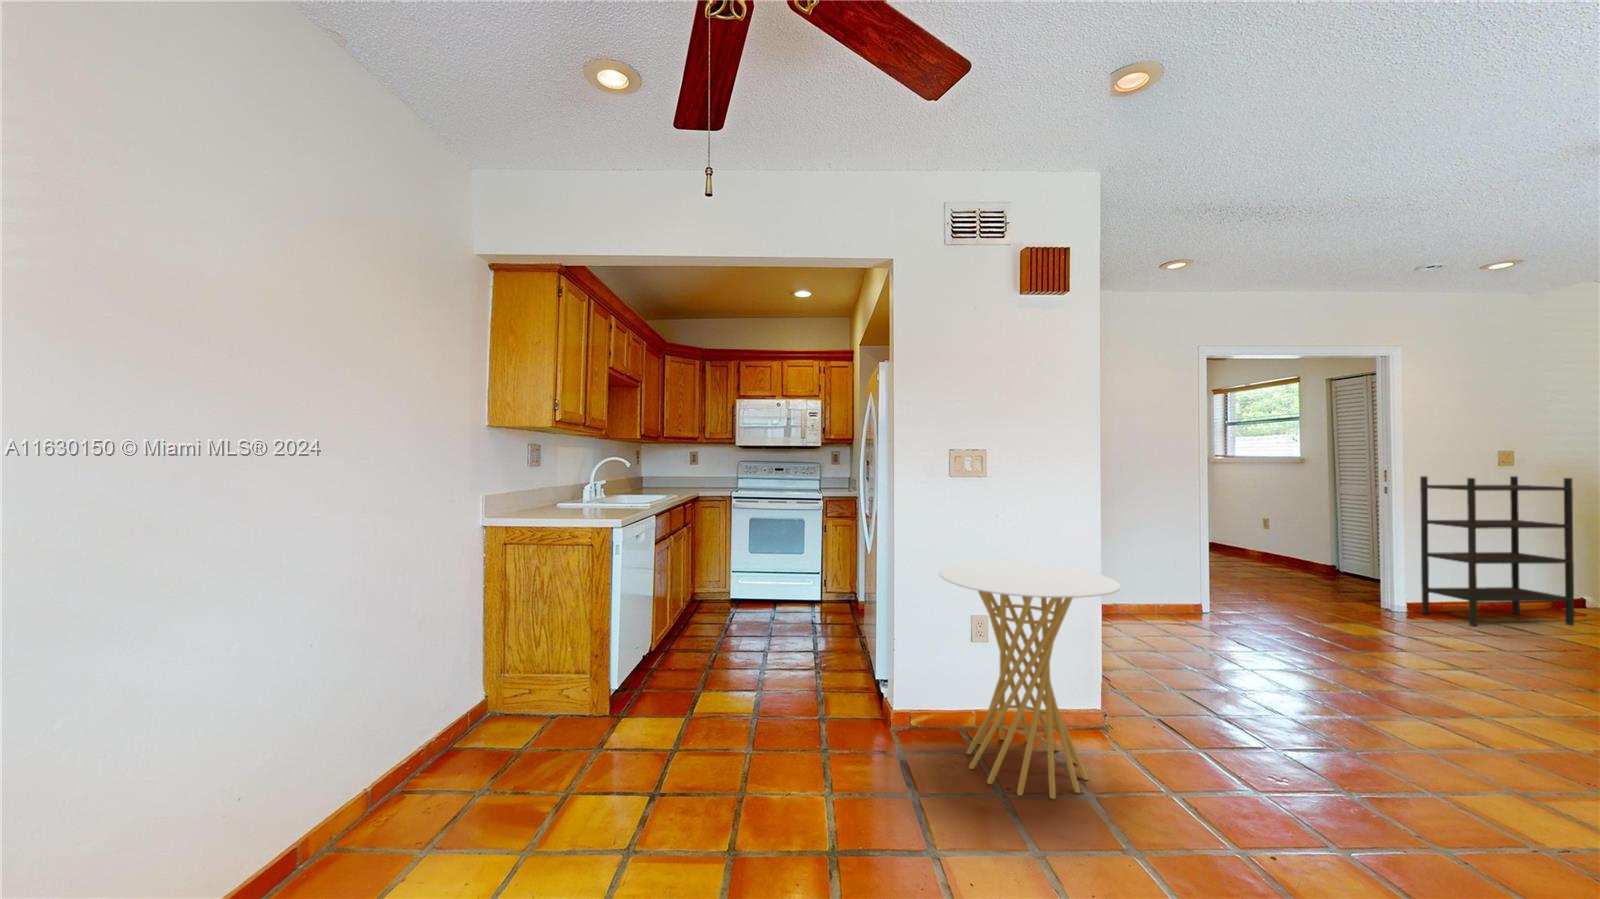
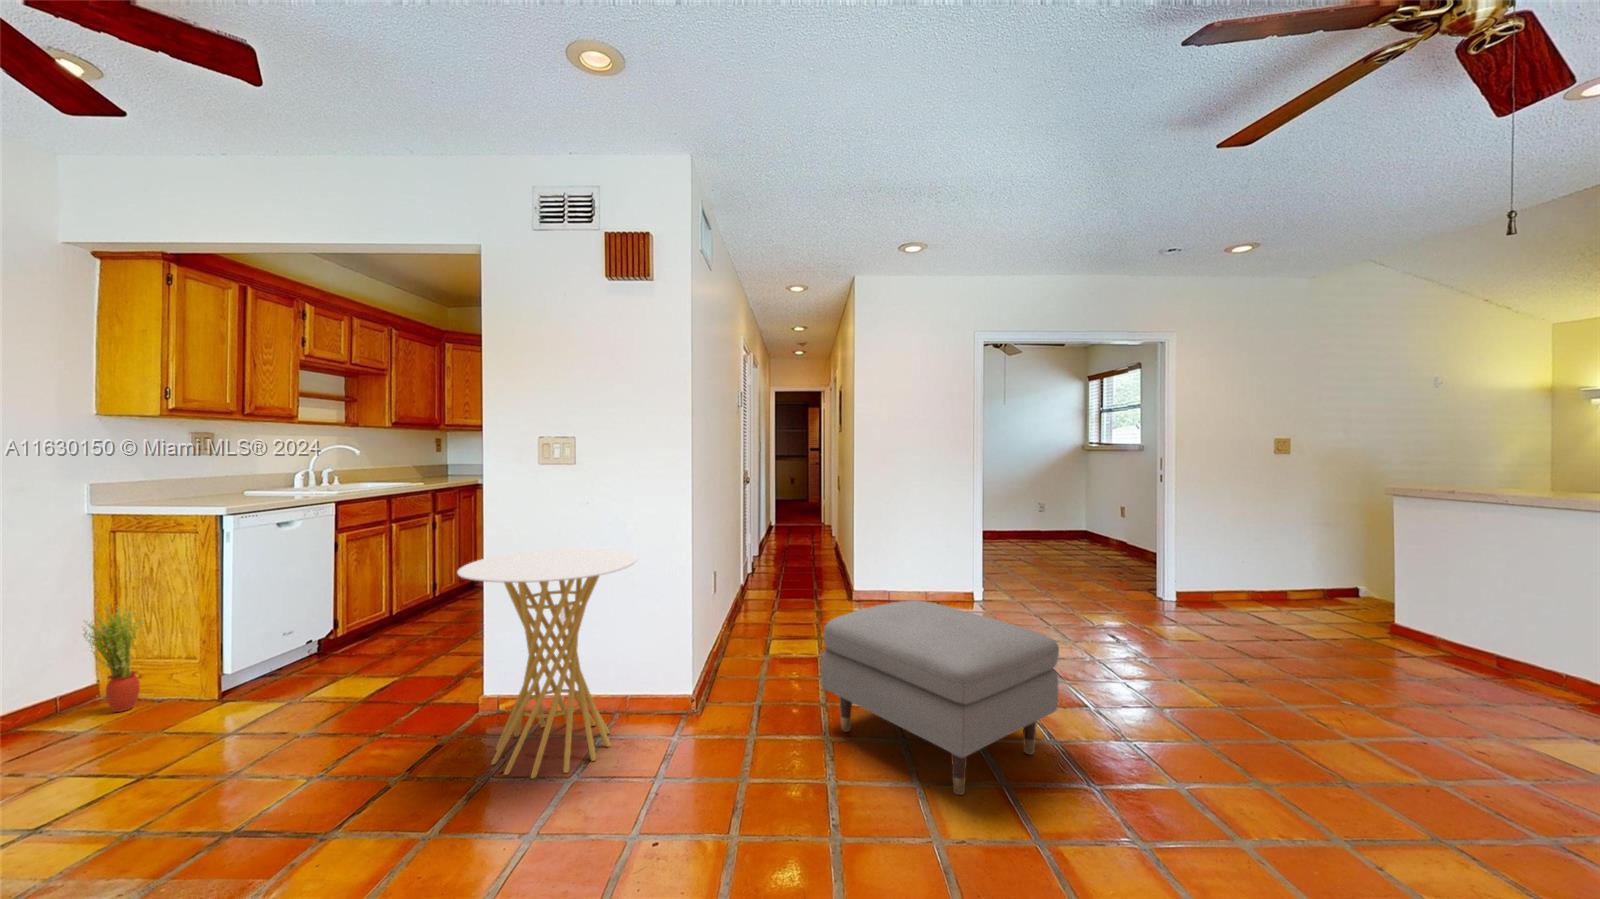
bookshelf: present [1420,476,1574,626] -> none [1189,464,1326,616]
ottoman: none [1263,613,1564,816] -> present [821,600,1059,795]
potted plant: none [494,618,545,729] -> present [83,606,143,712]

